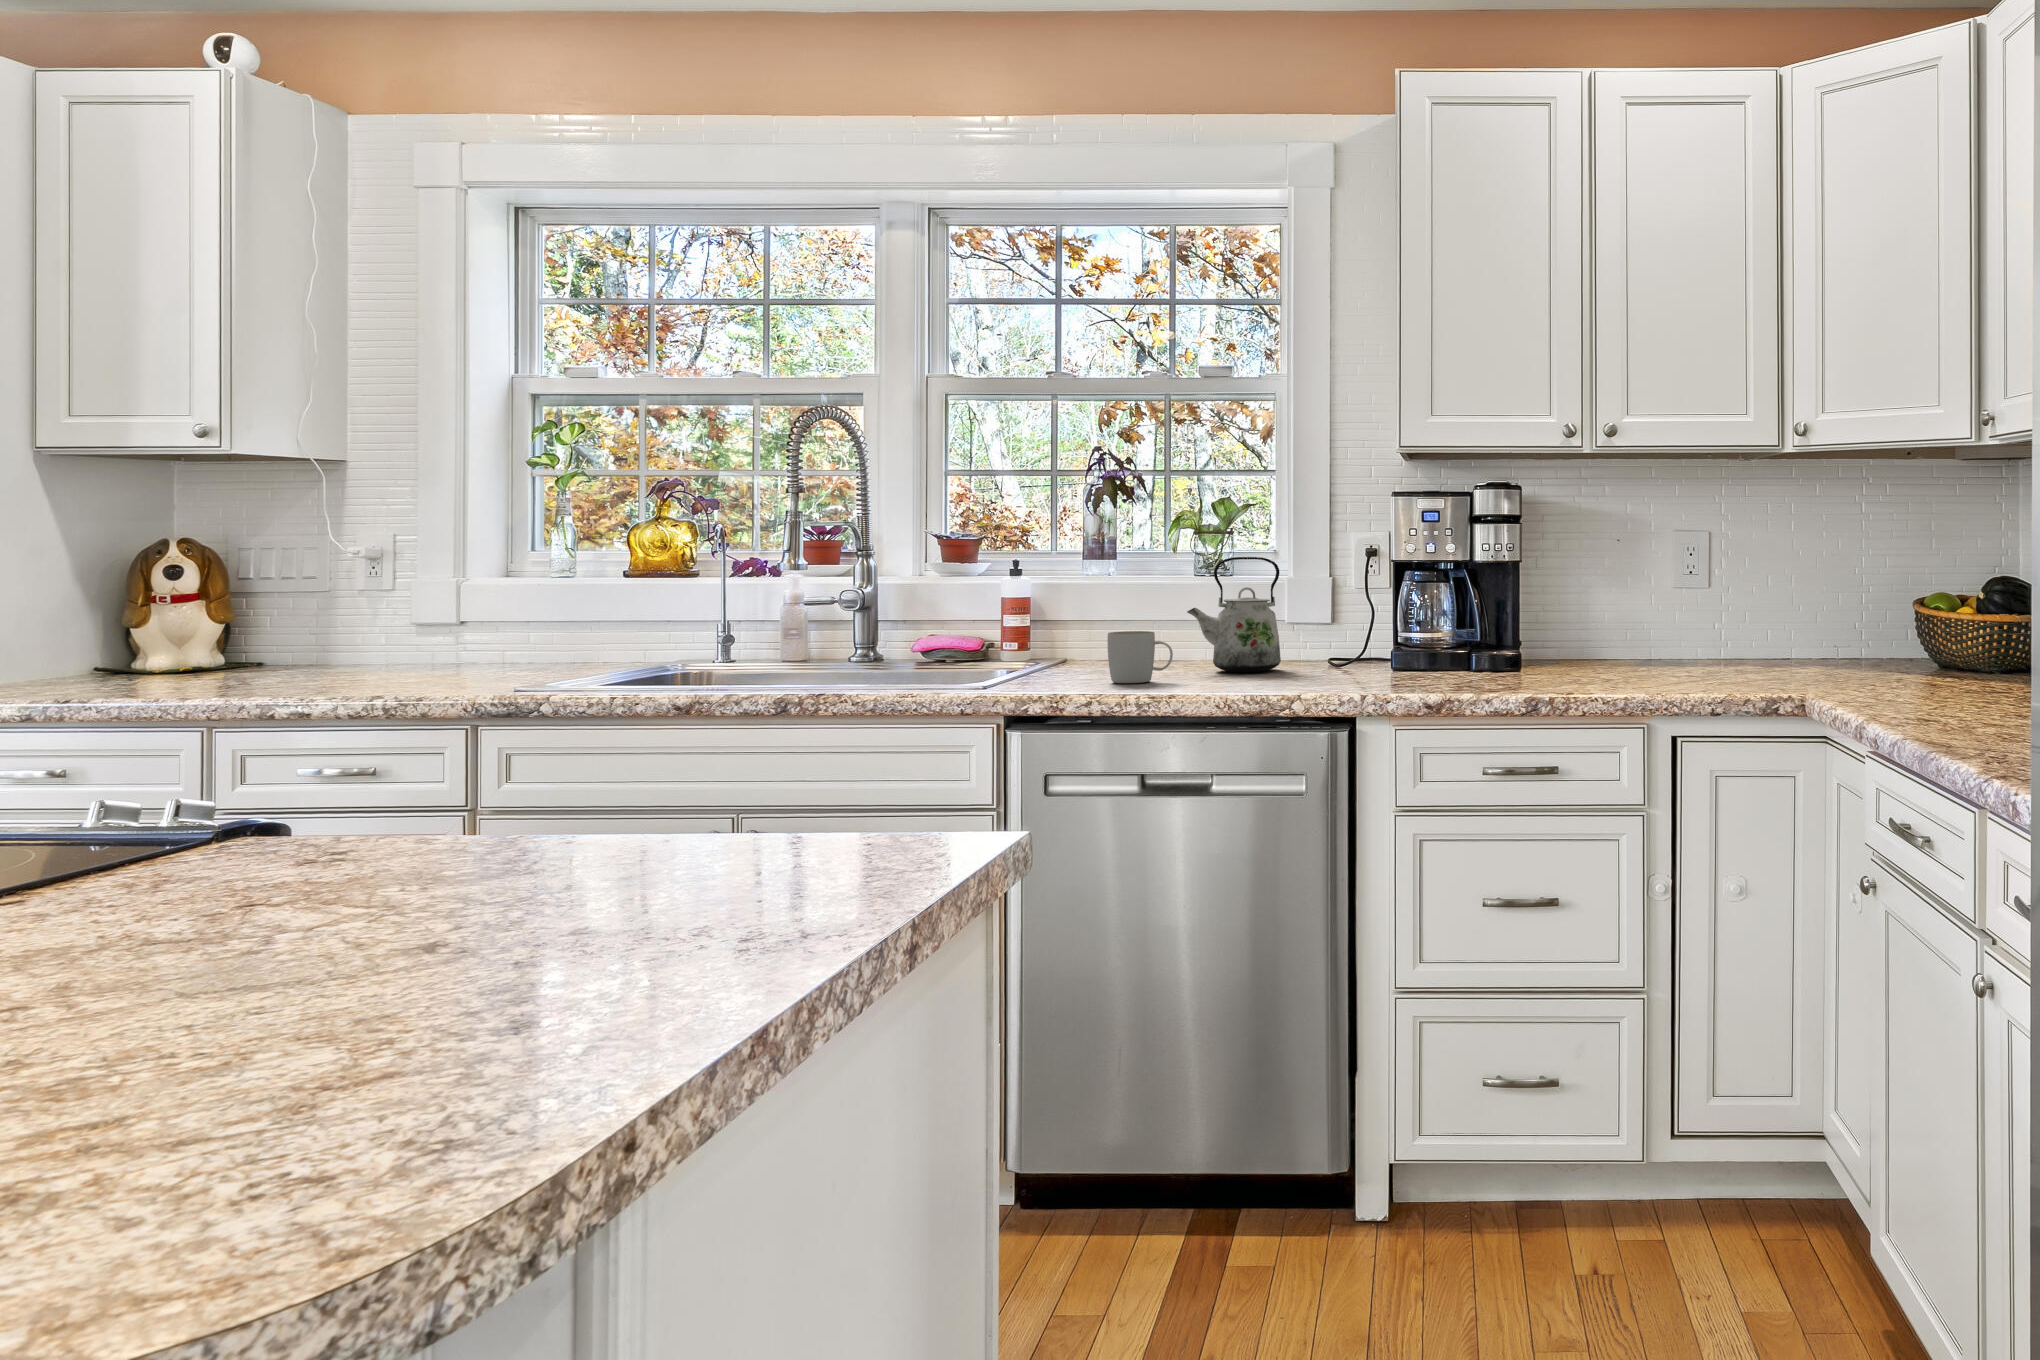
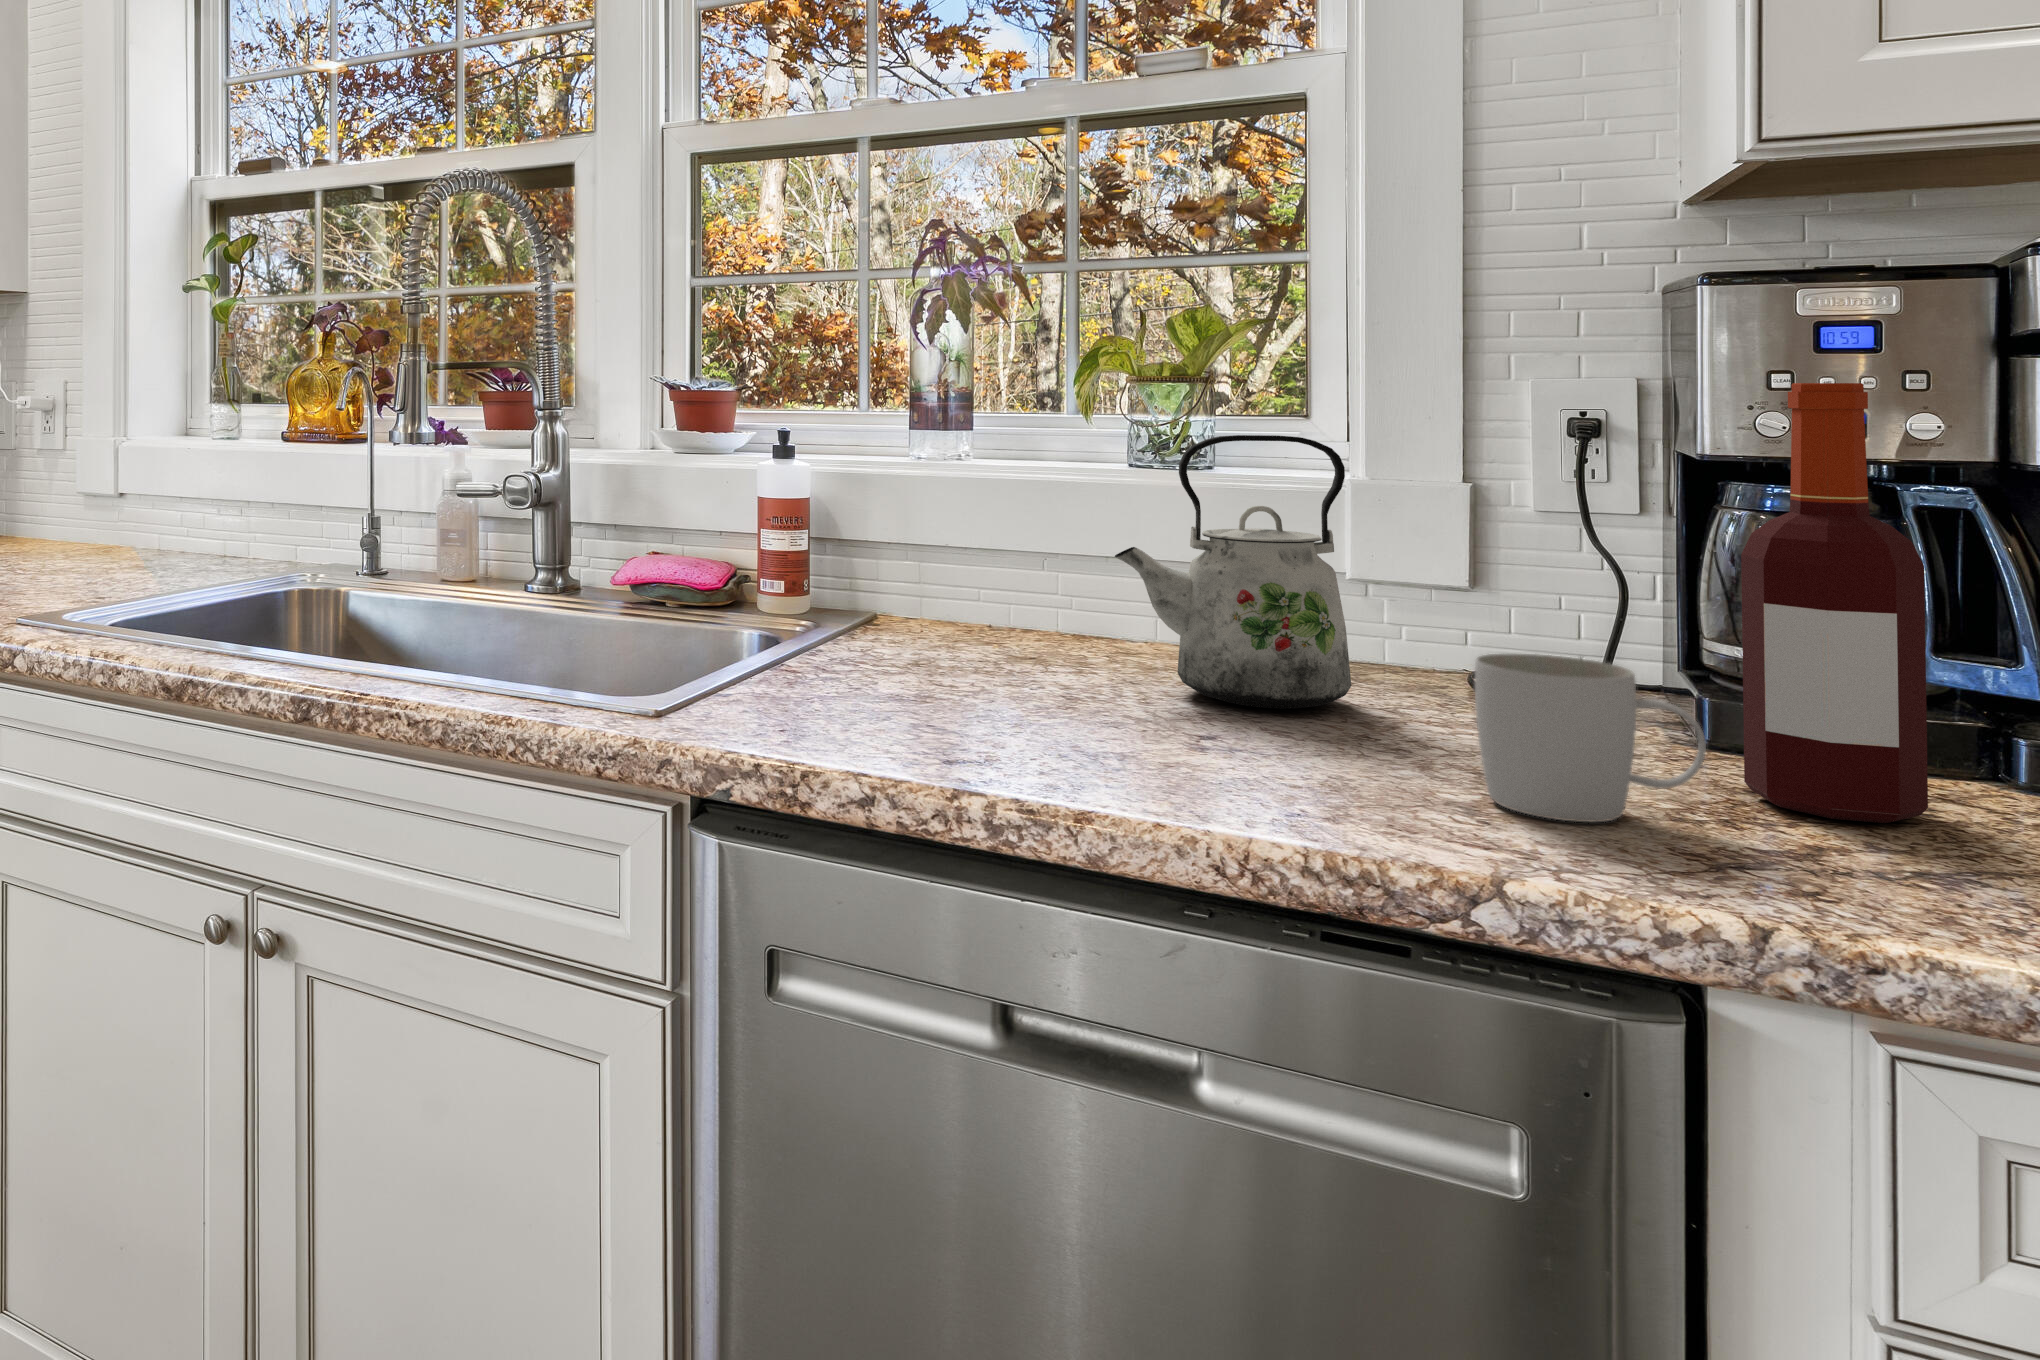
bottle: none [1395,534,1440,679] -> present [1741,383,1928,823]
mug: present [1107,631,1173,683] -> present [1475,654,1706,822]

